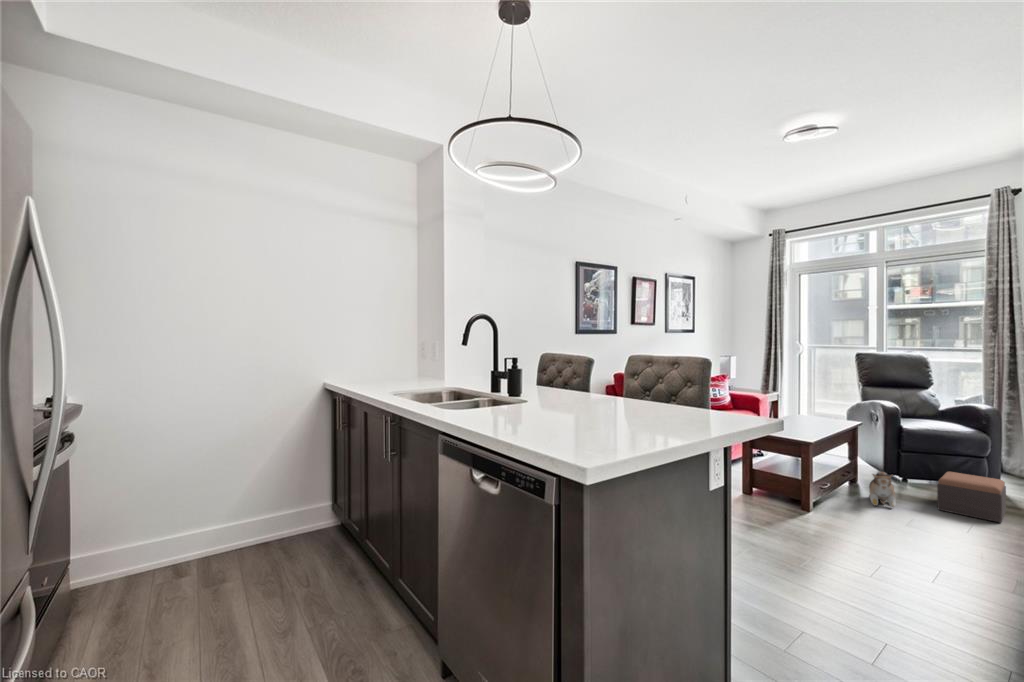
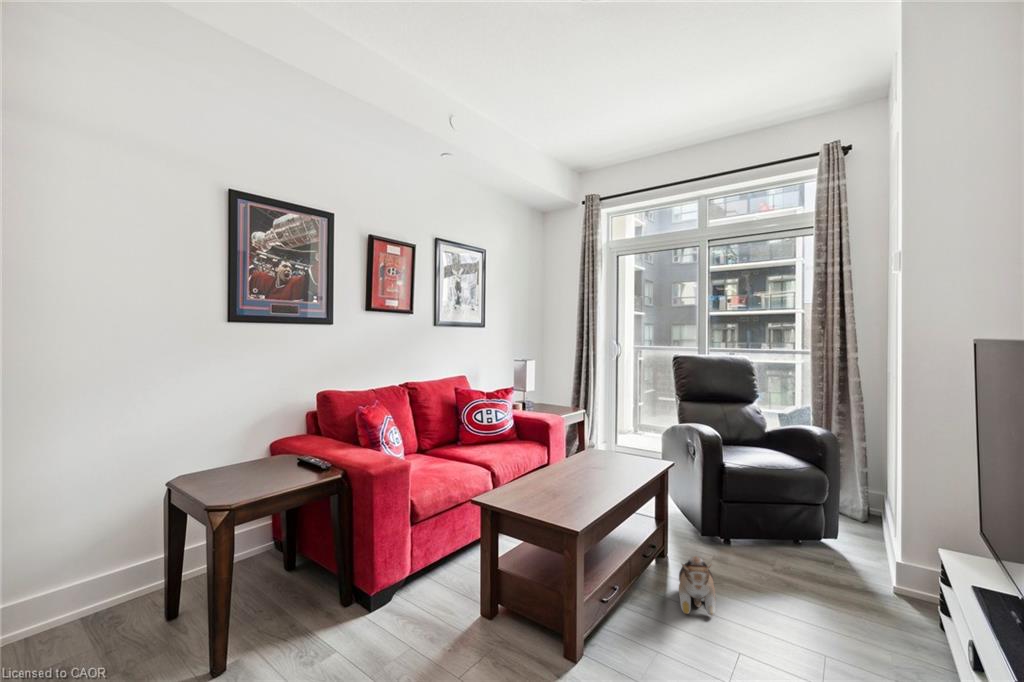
footstool: present [937,472,1006,522] -> none [773,538,862,634]

